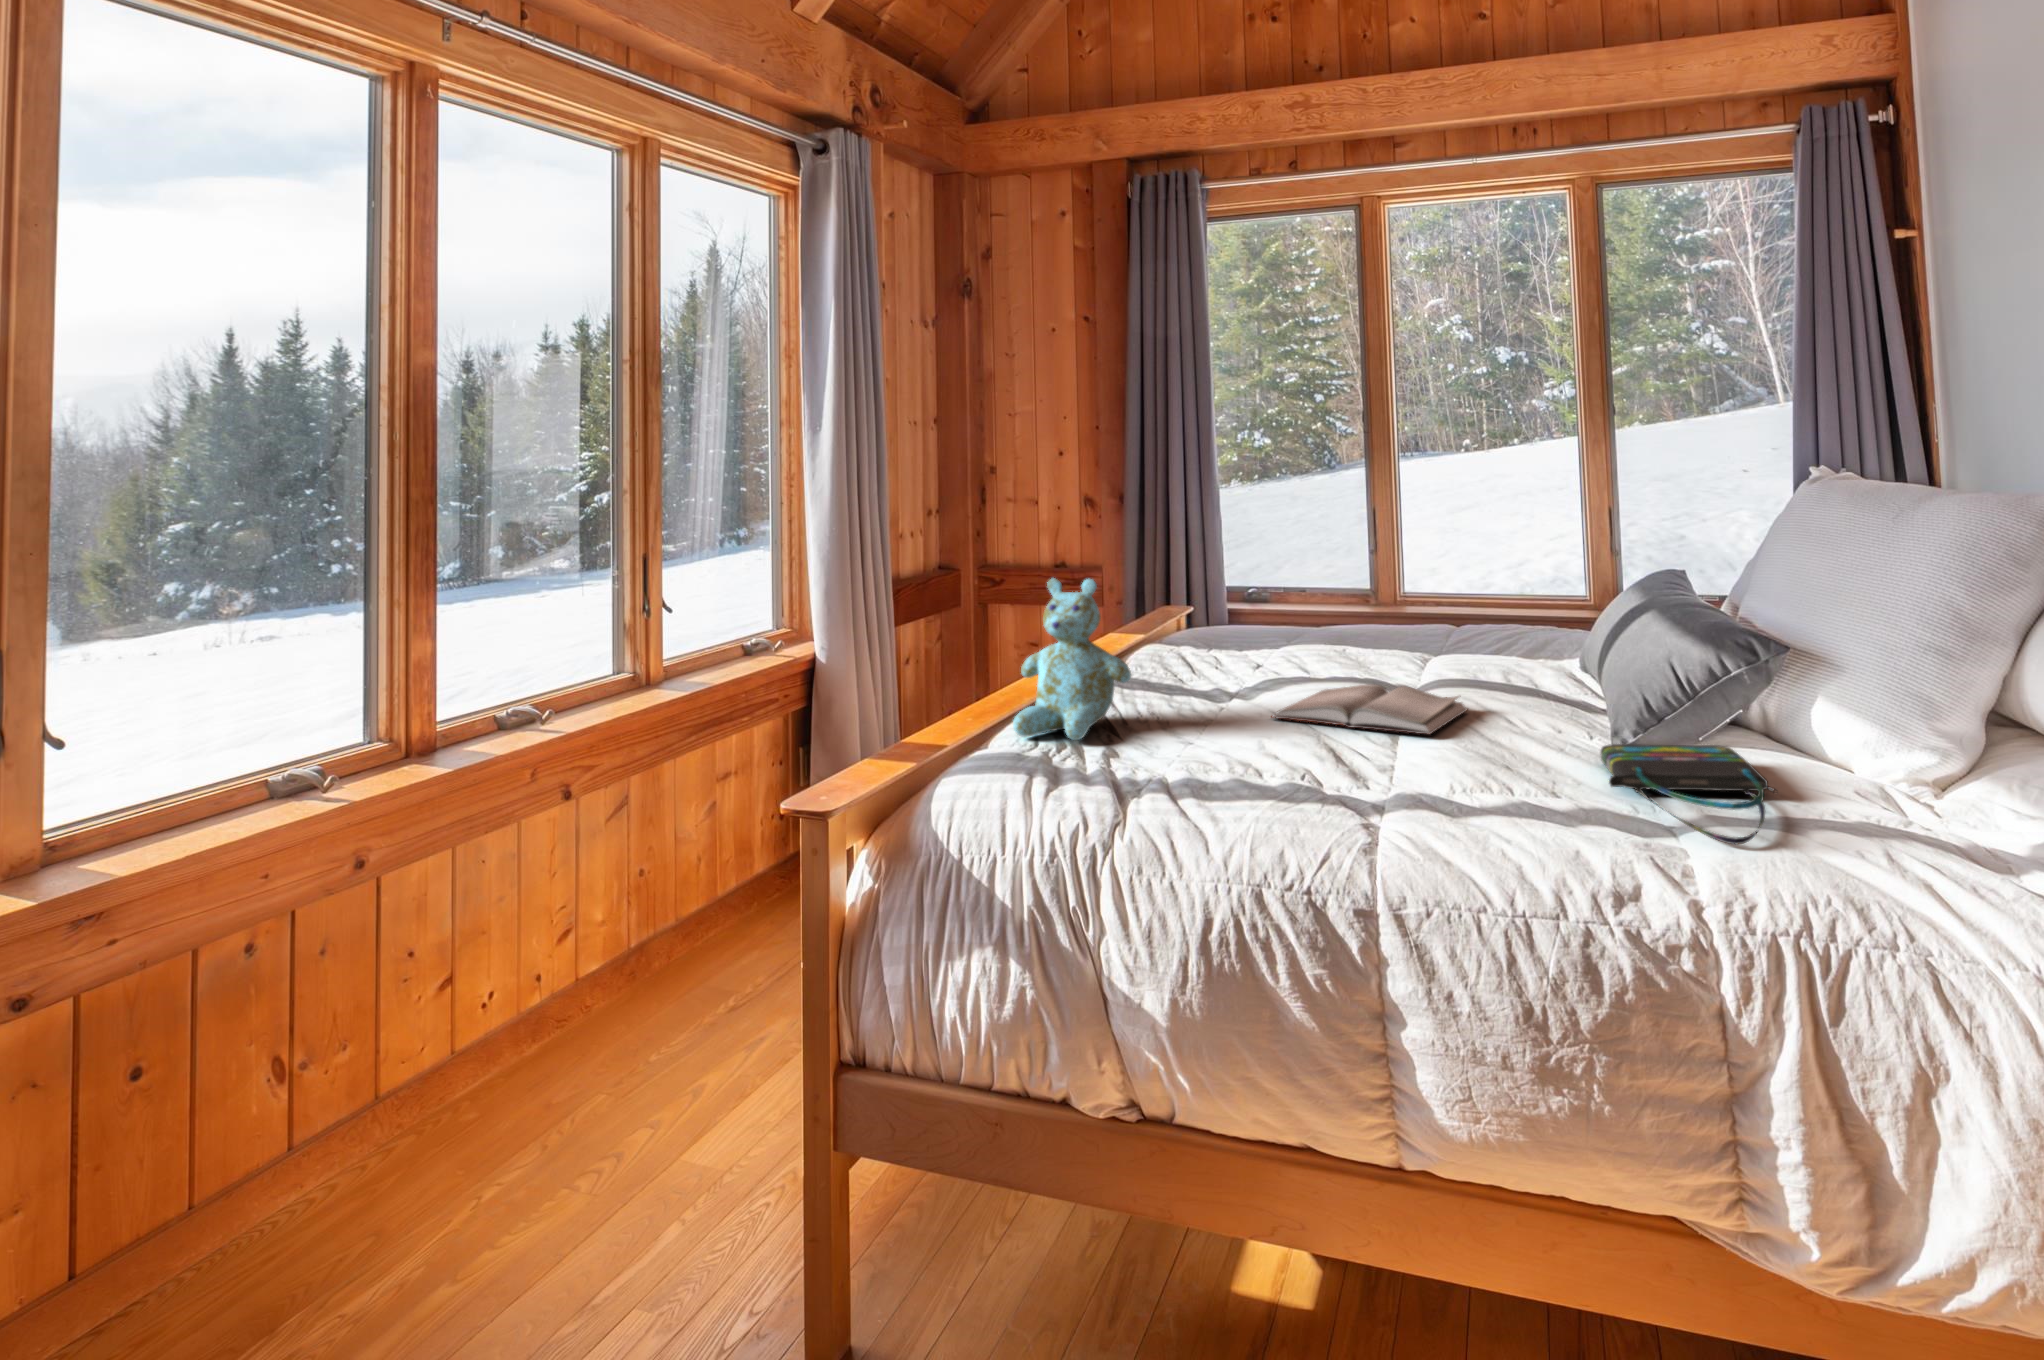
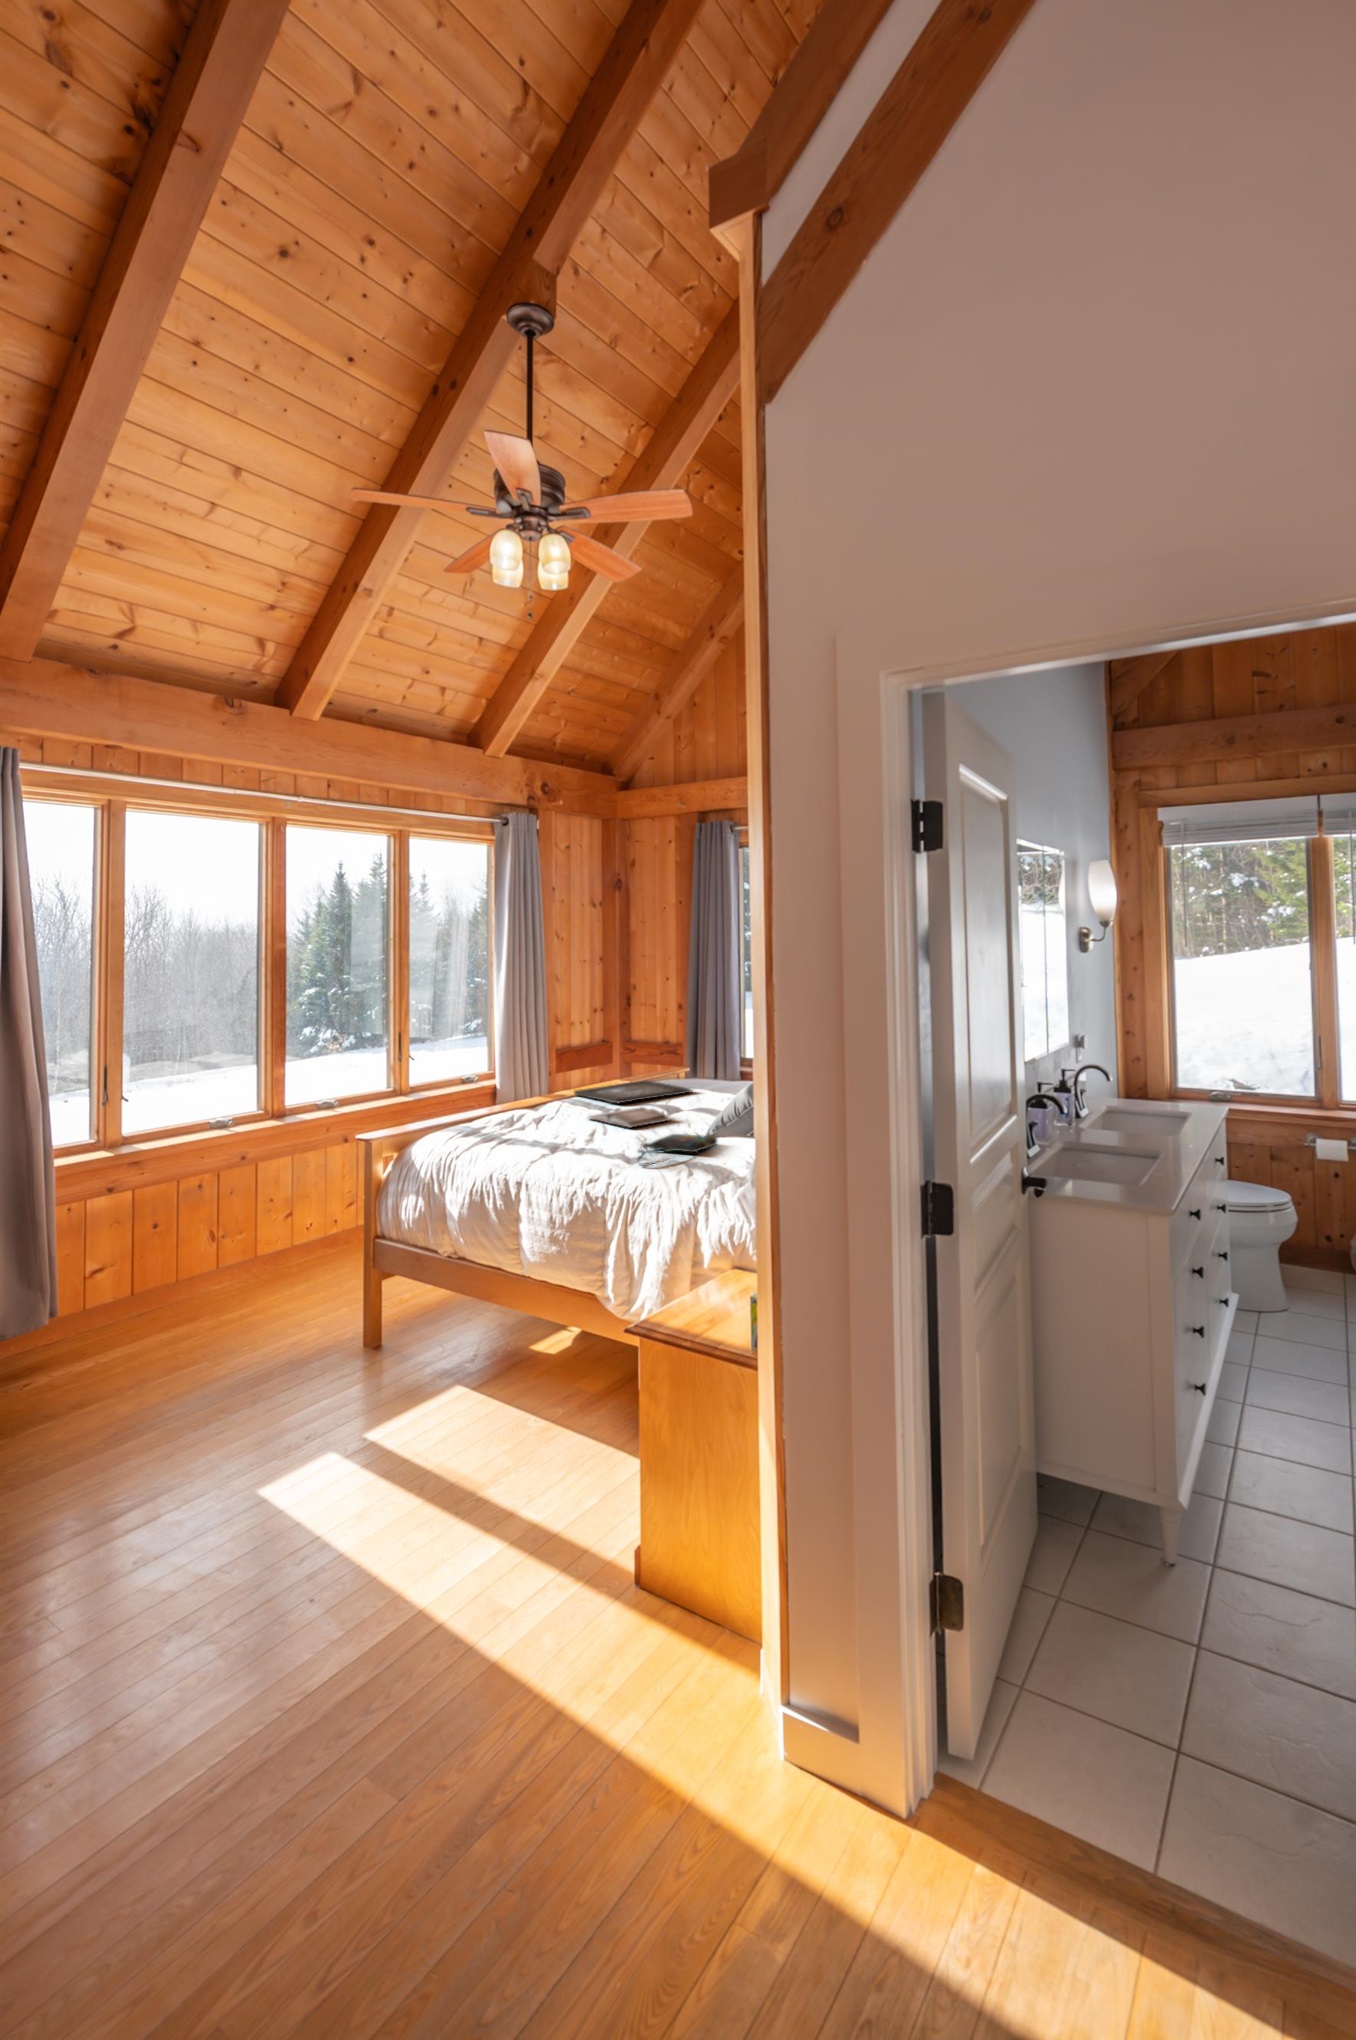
stuffed bear: present [1013,578,1131,740] -> none [474,1053,527,1122]
tray: none [1119,629,1350,679] -> present [574,1081,692,1103]

